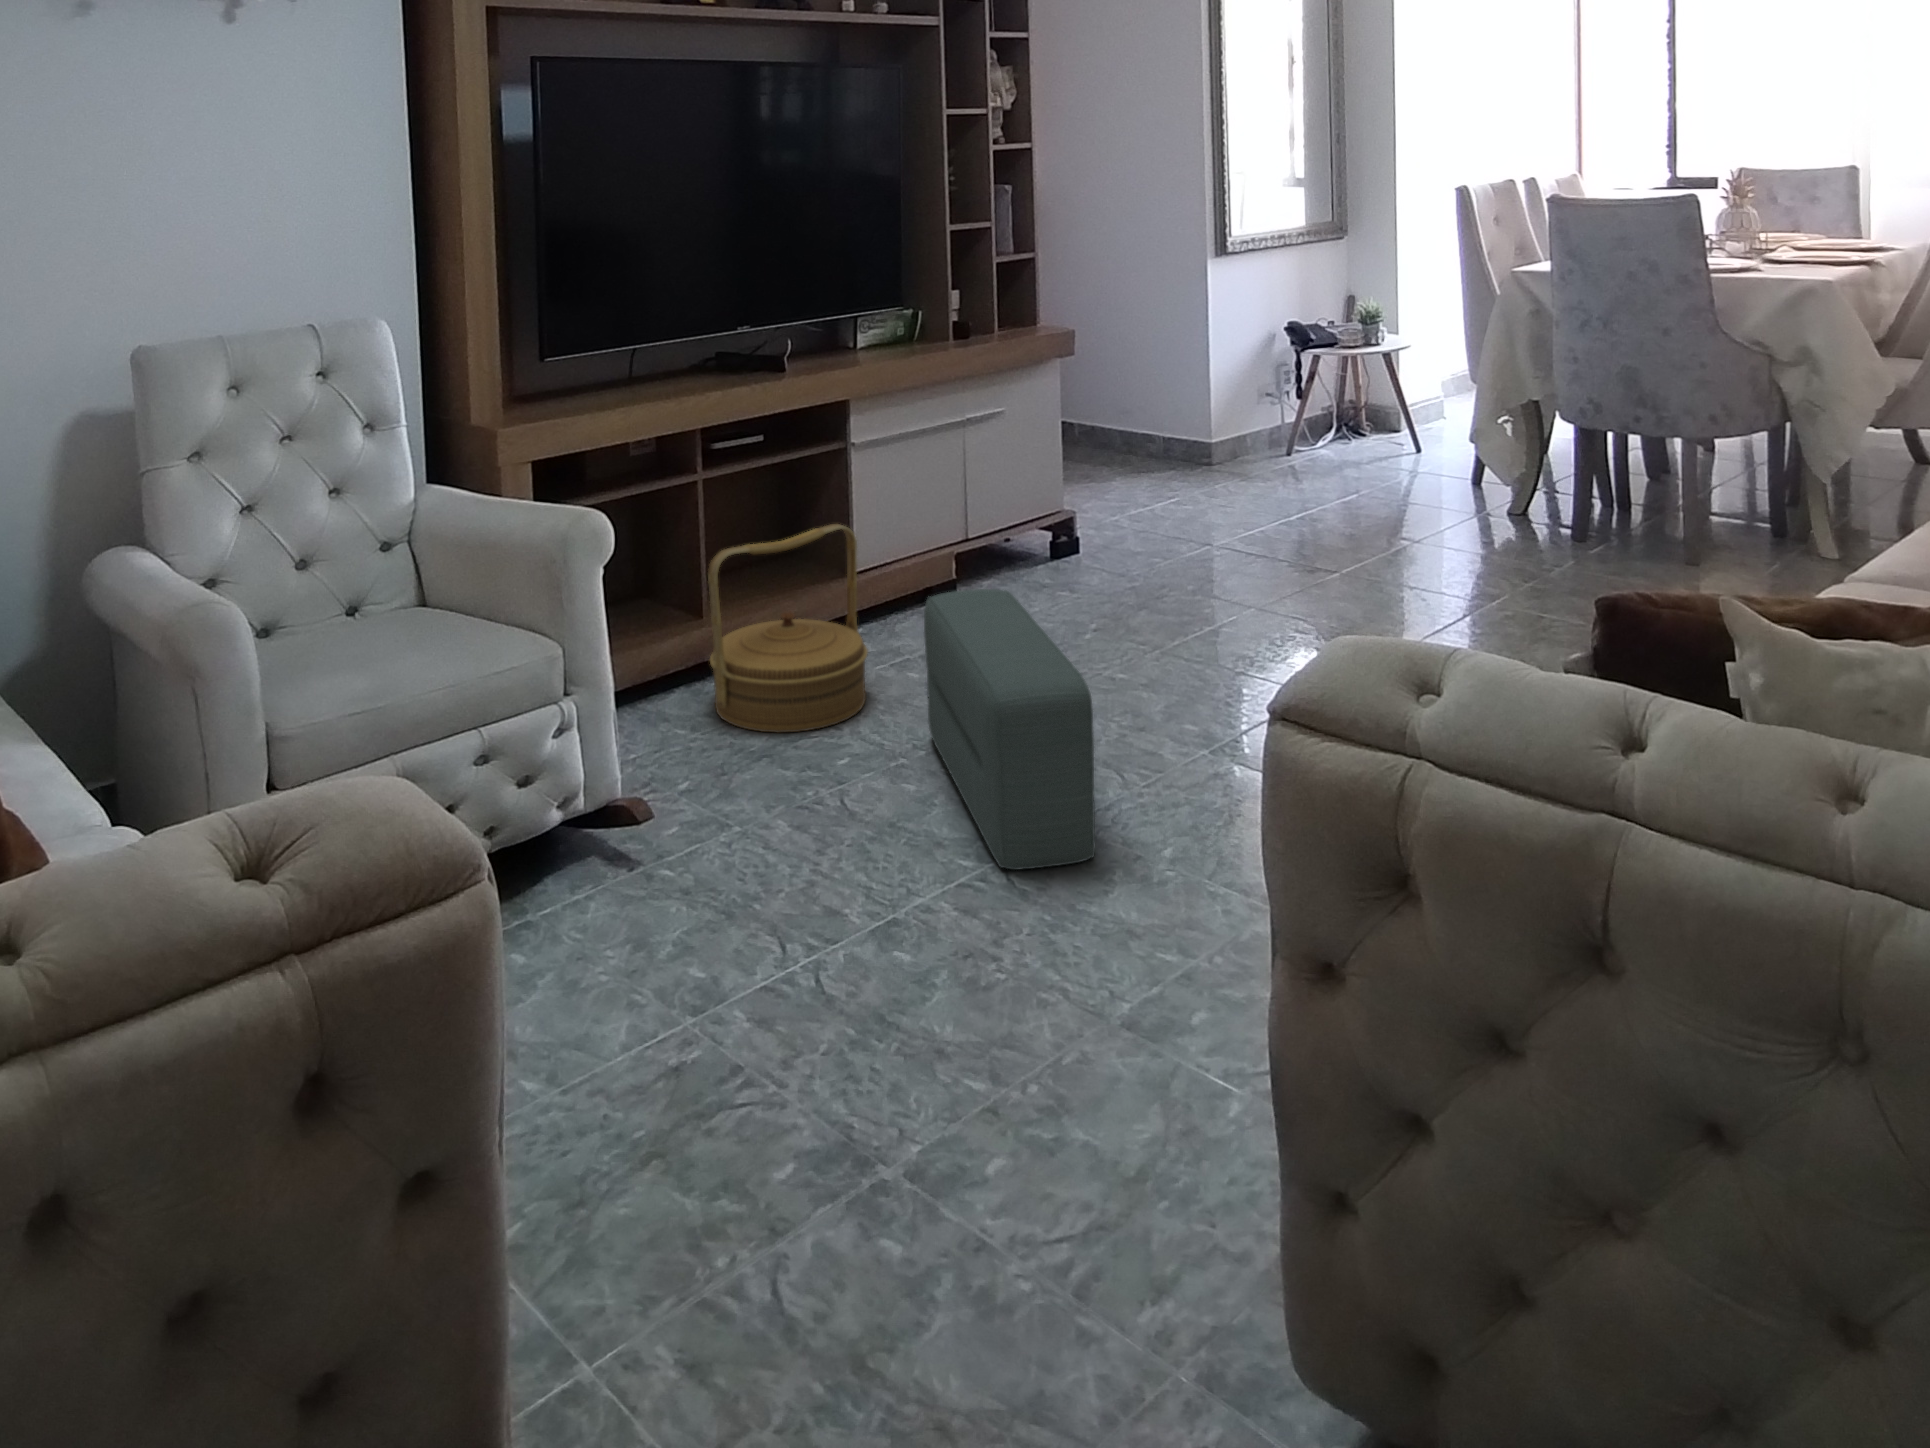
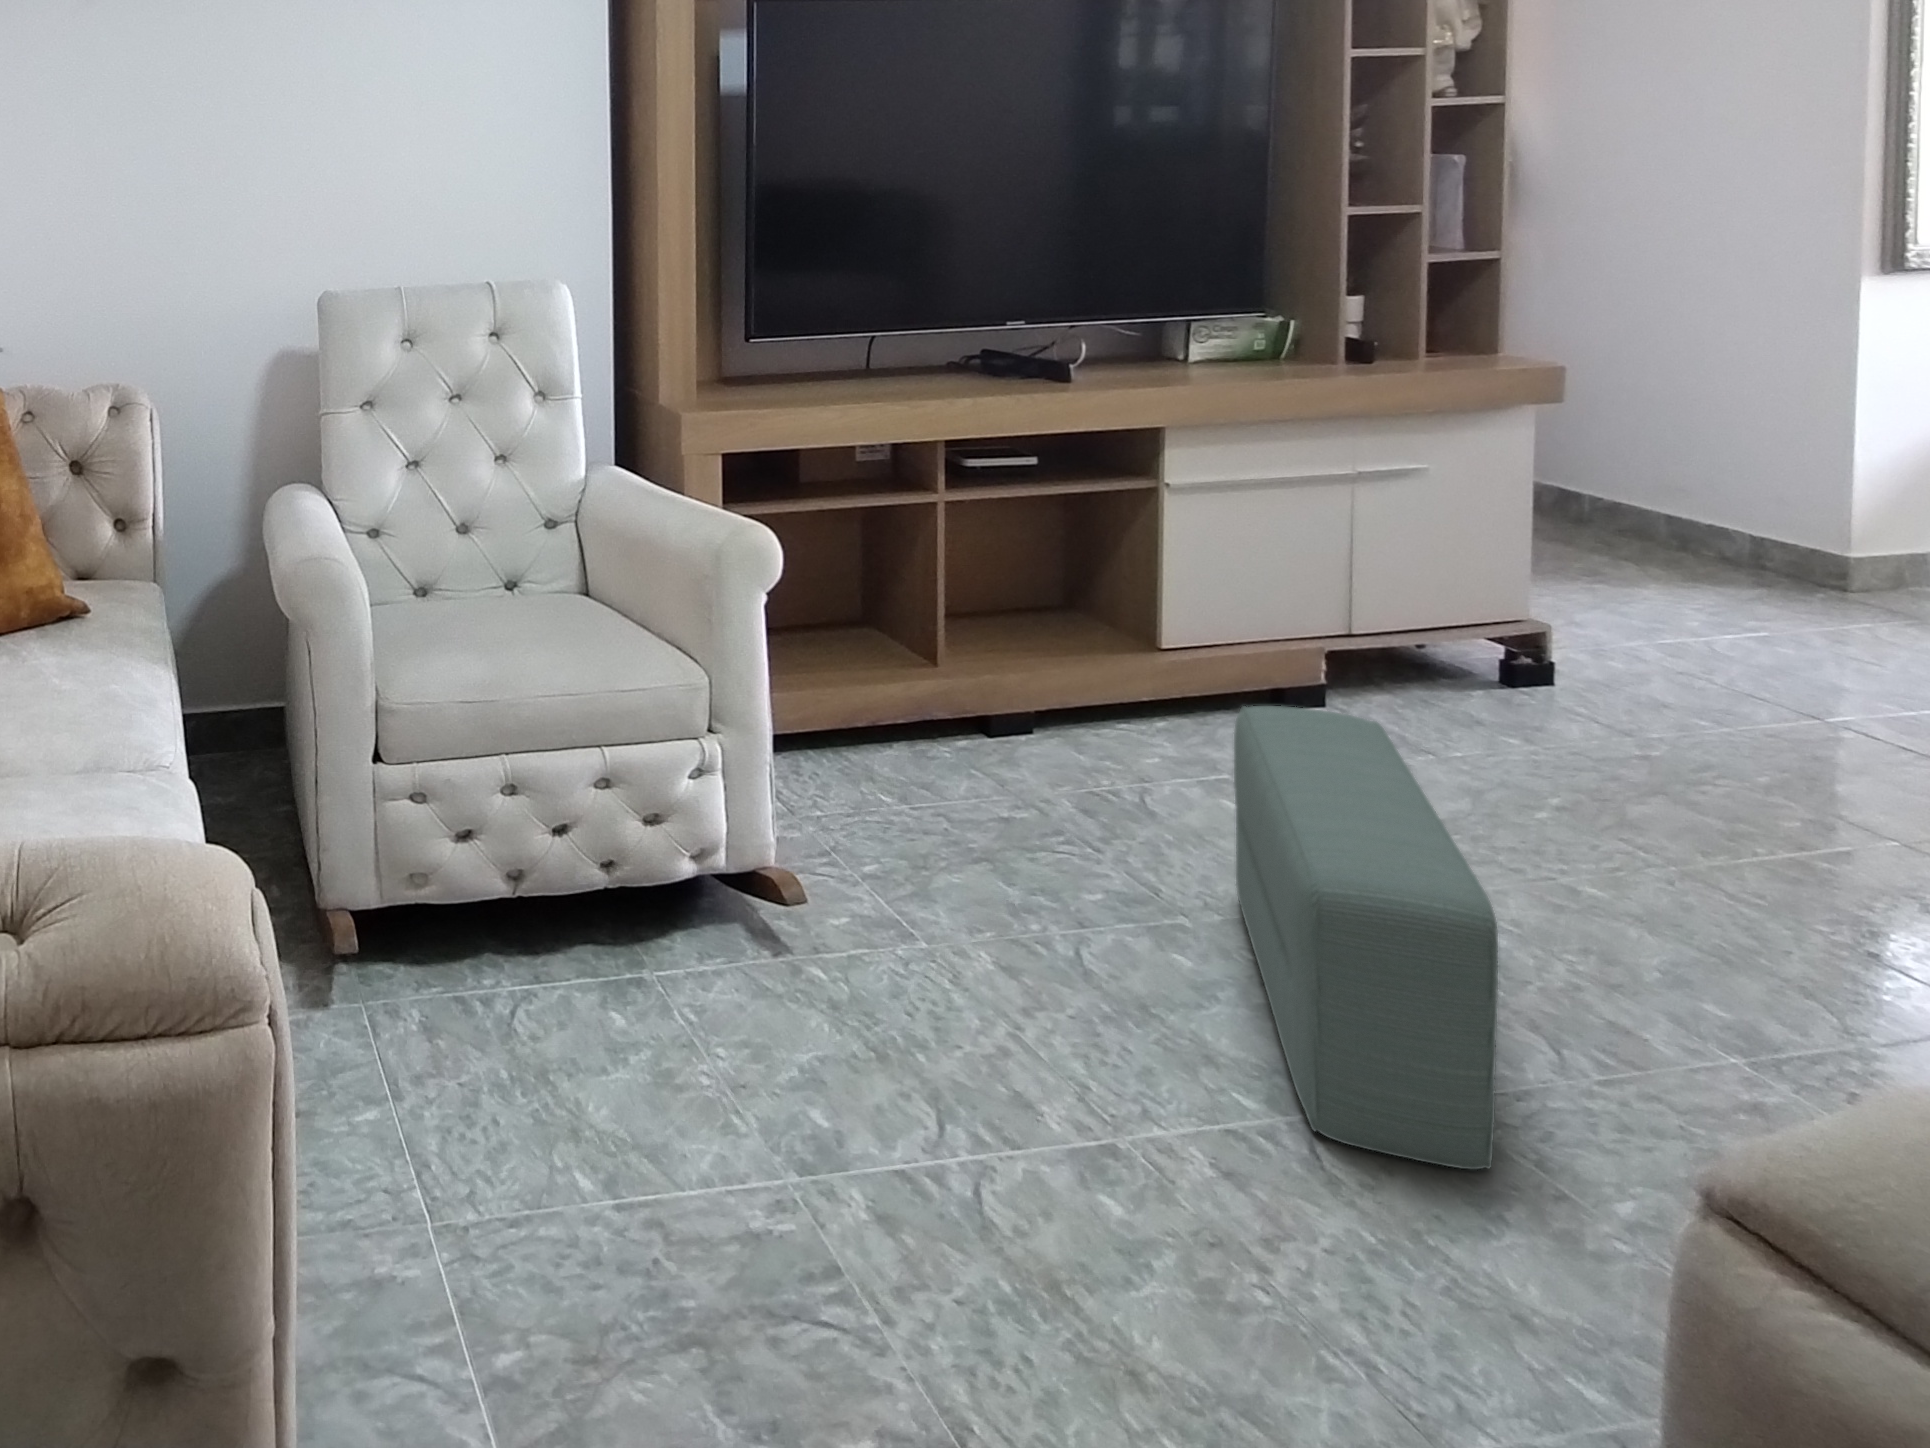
woven basket: present [708,524,868,733] -> none [930,582,1158,842]

